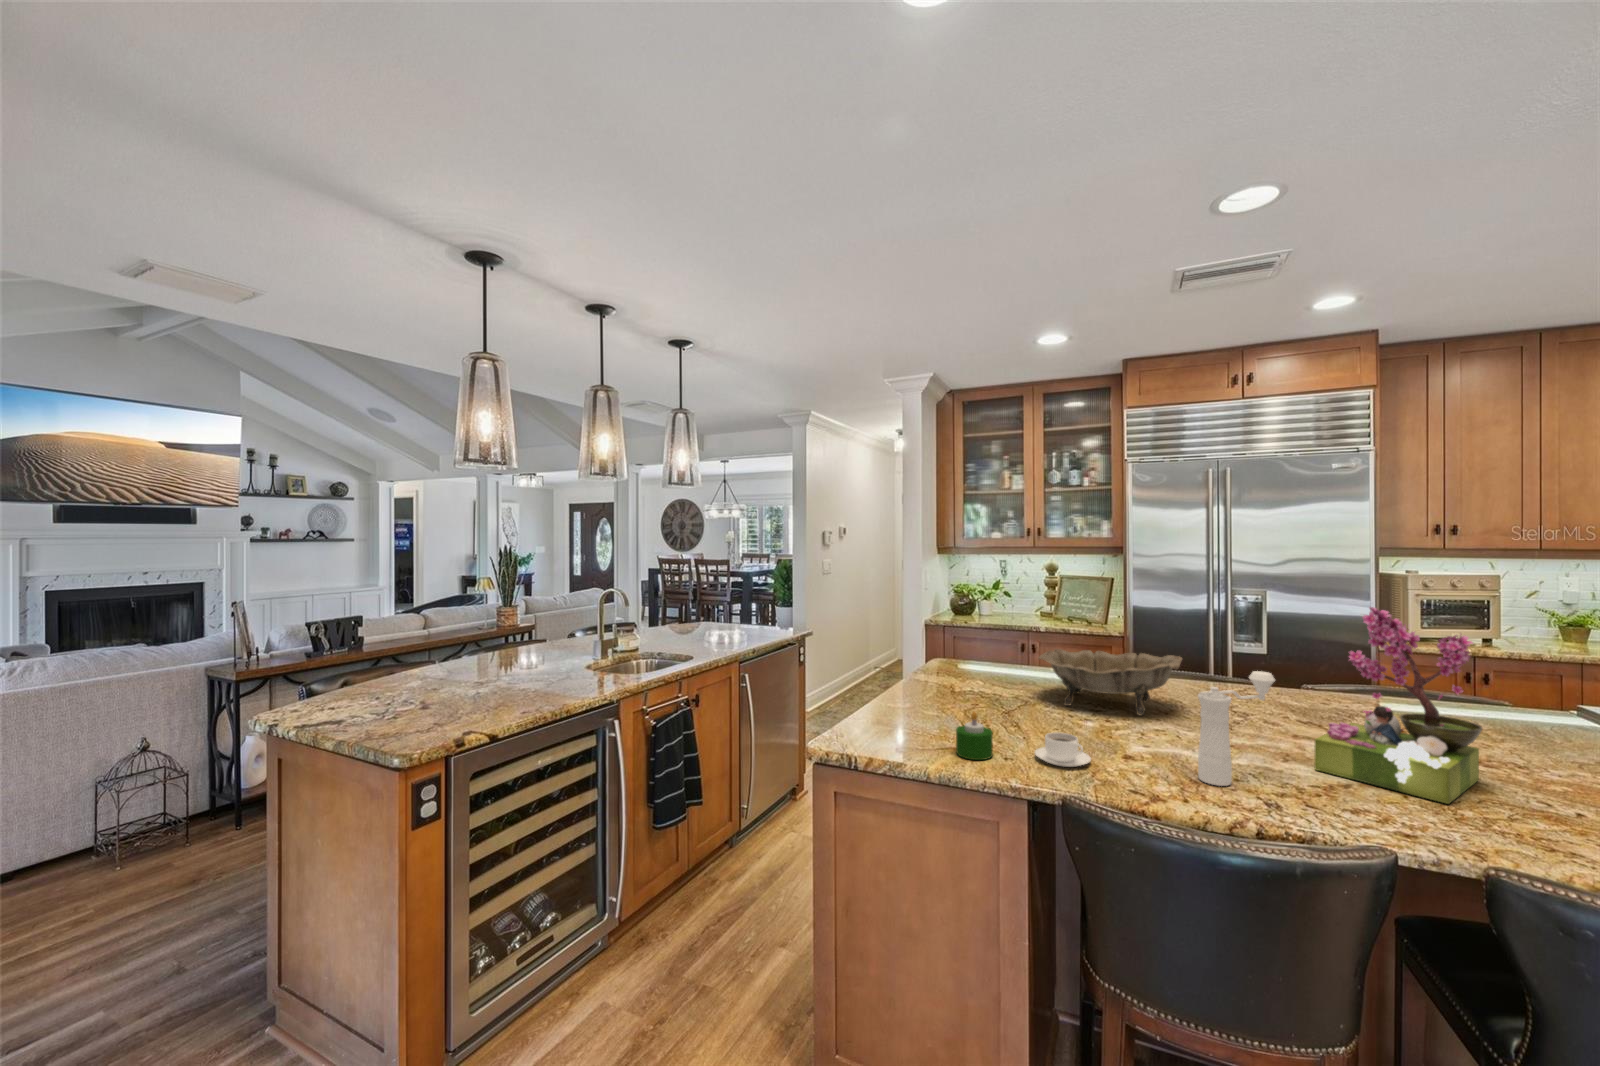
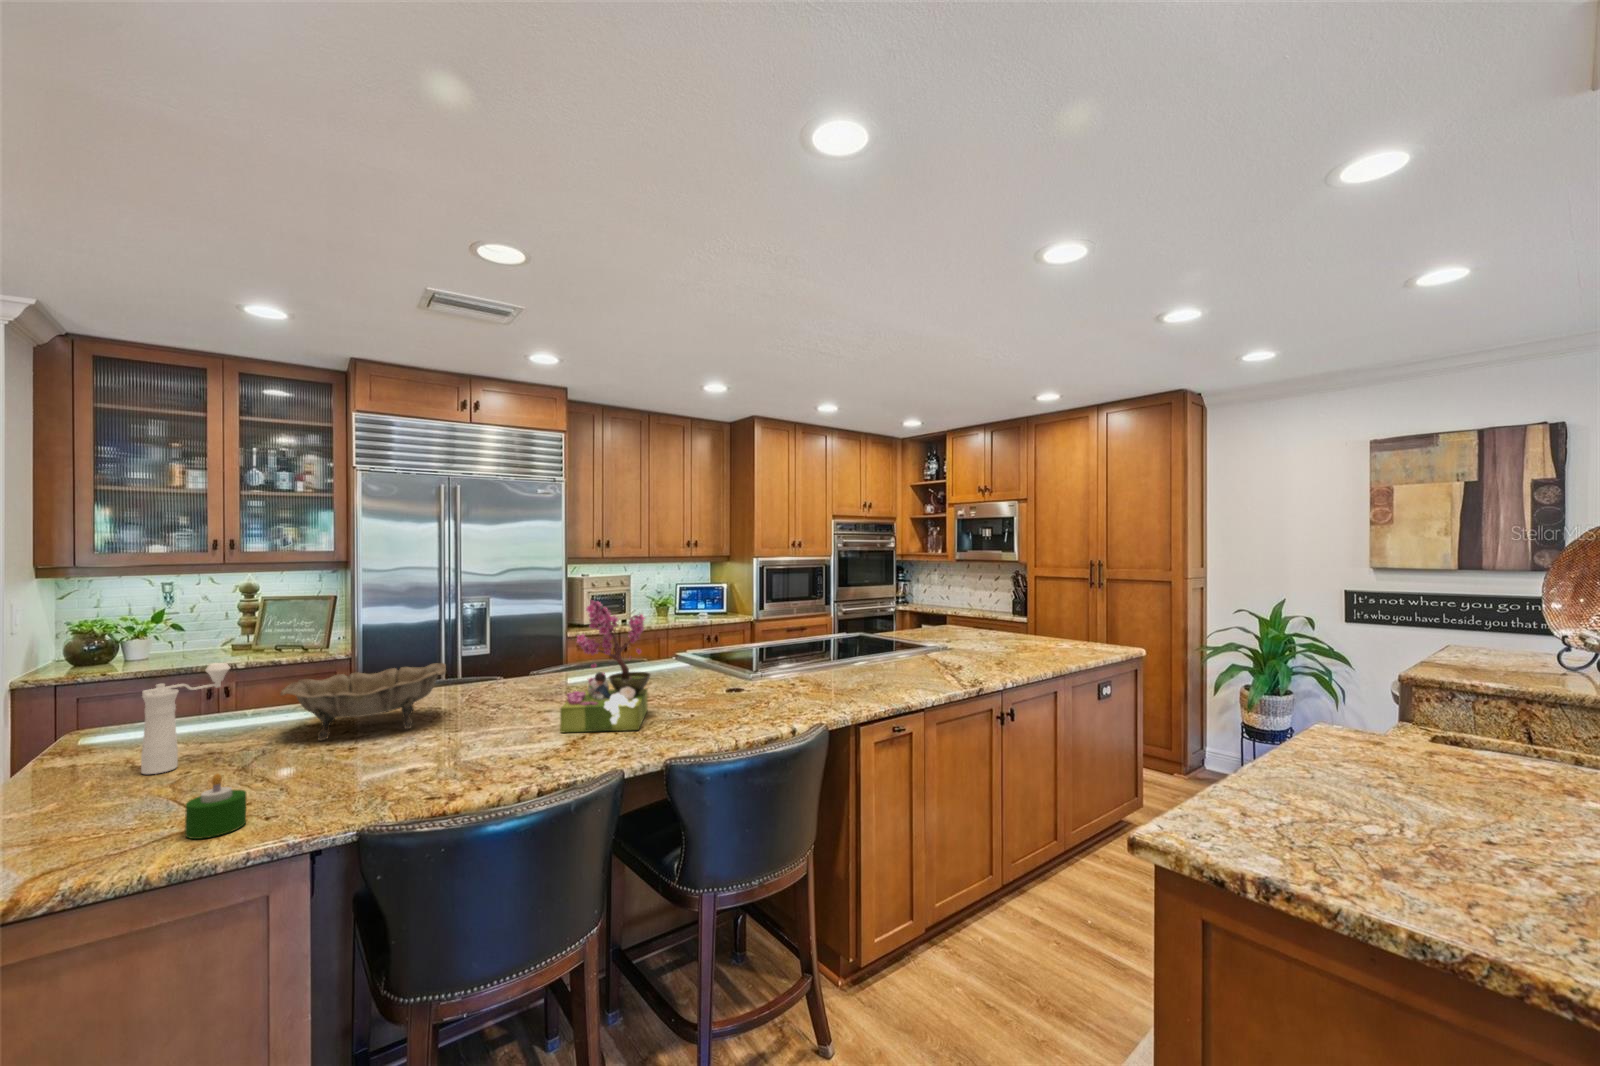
pepper mill: present [1198,671,1275,786] -> present [141,663,230,774]
coffee cup: present [1035,732,1091,767] -> none [305,765,376,804]

